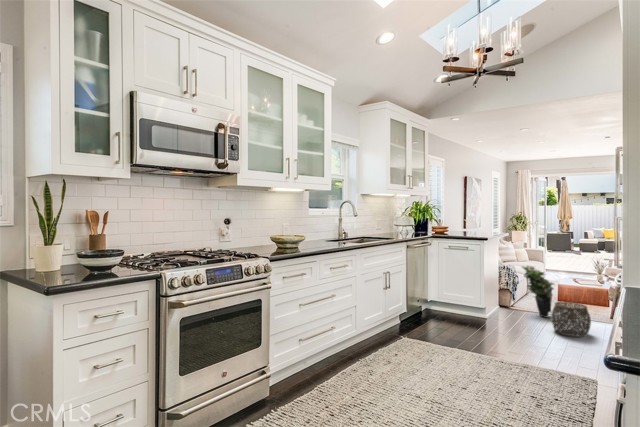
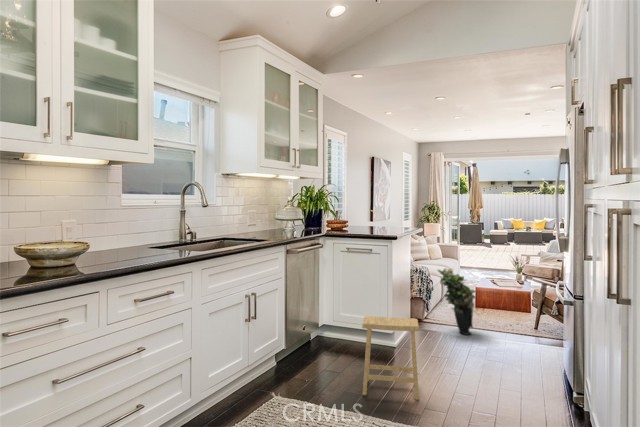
footstool: none [463,292,505,350] -> present [362,316,419,400]
woven basket: present [551,302,591,337] -> none [475,317,523,366]

